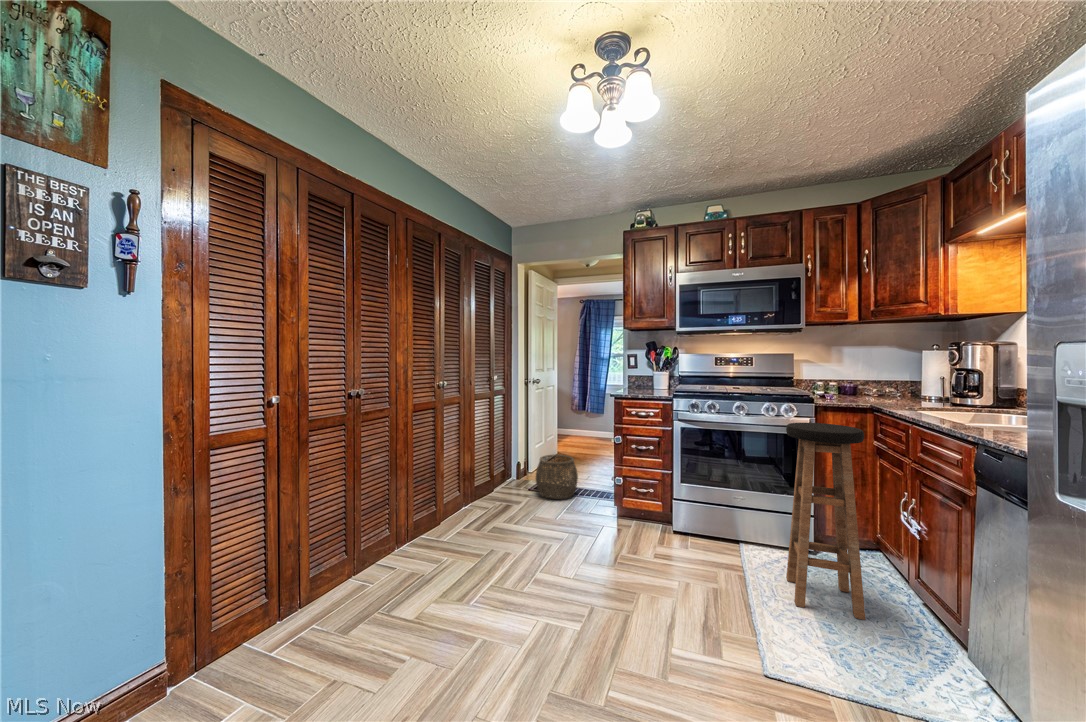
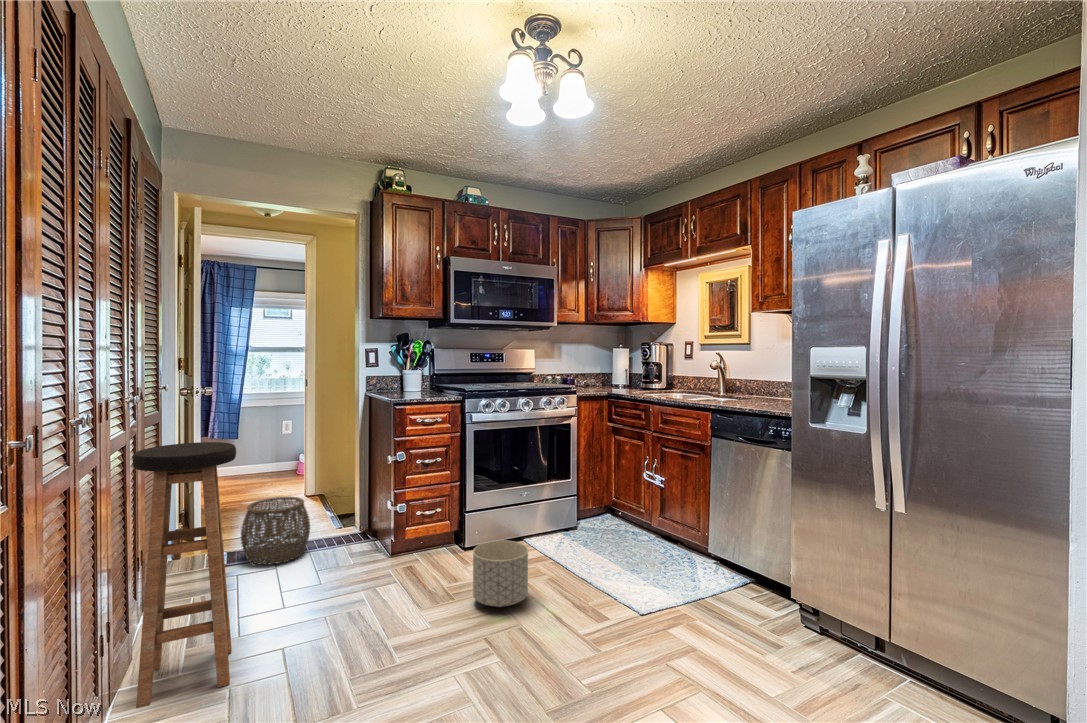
bar stool: present [786,423,865,620] -> present [133,442,236,708]
planter: none [618,527,670,593] -> present [473,540,528,607]

